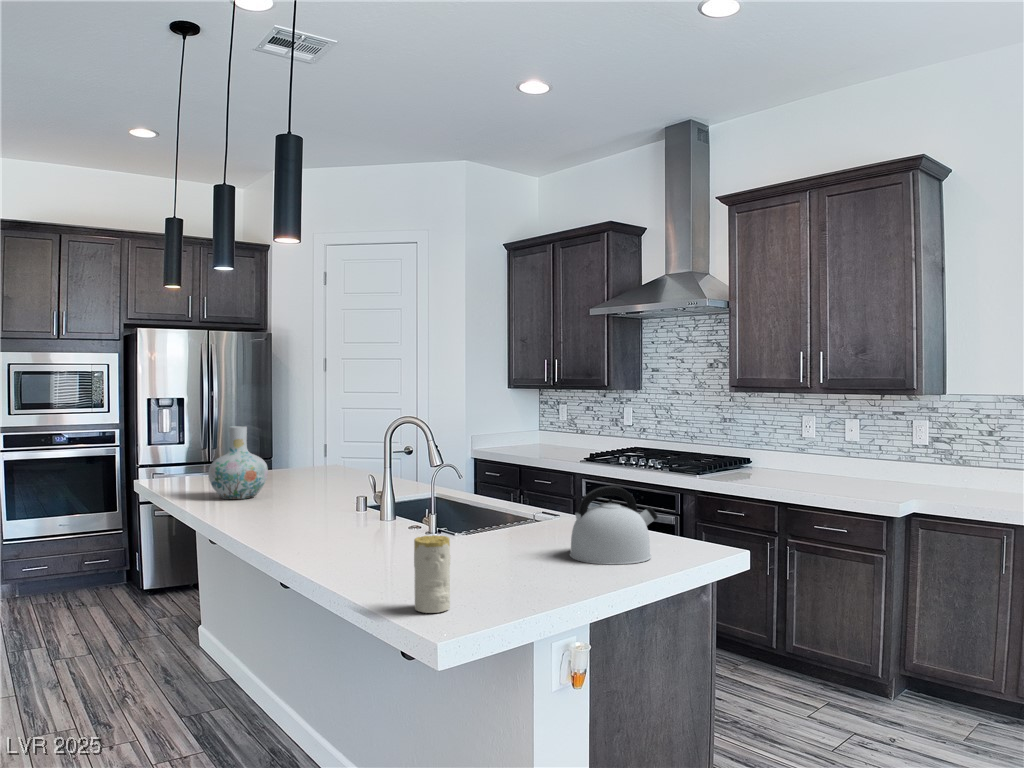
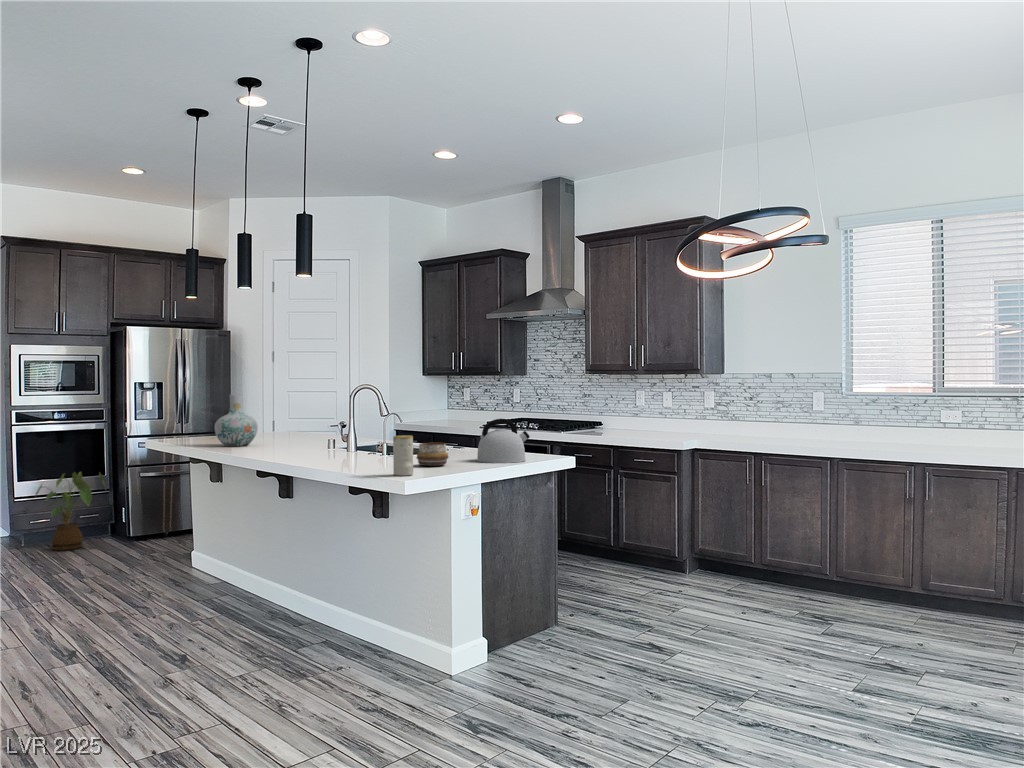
house plant: none [25,510,114,610] -> present [35,472,106,551]
decorative bowl: none [466,530,520,575] -> present [417,442,448,466]

